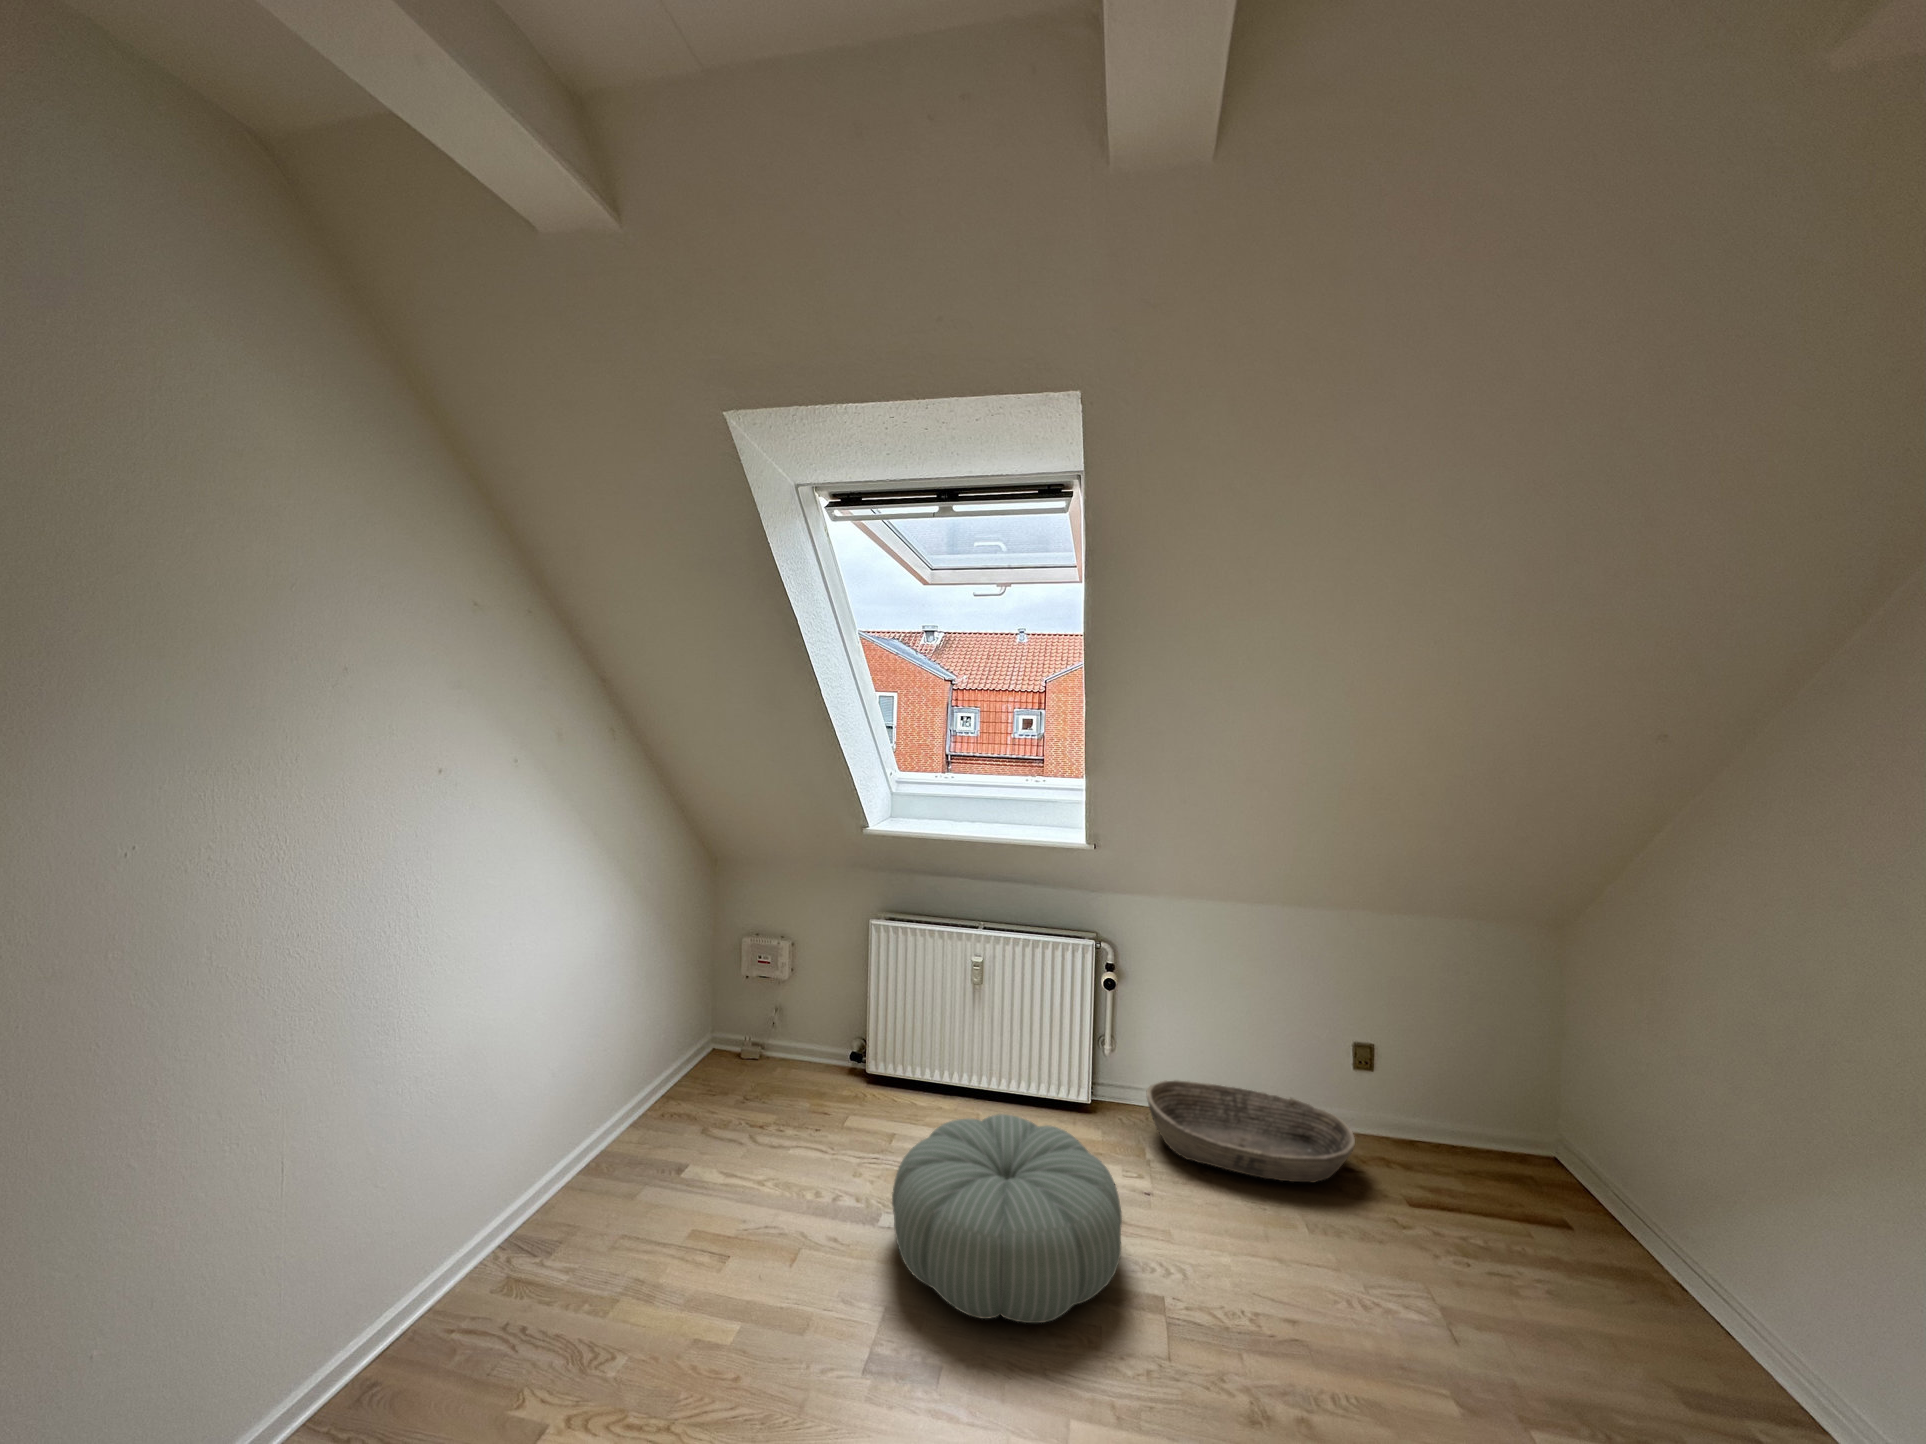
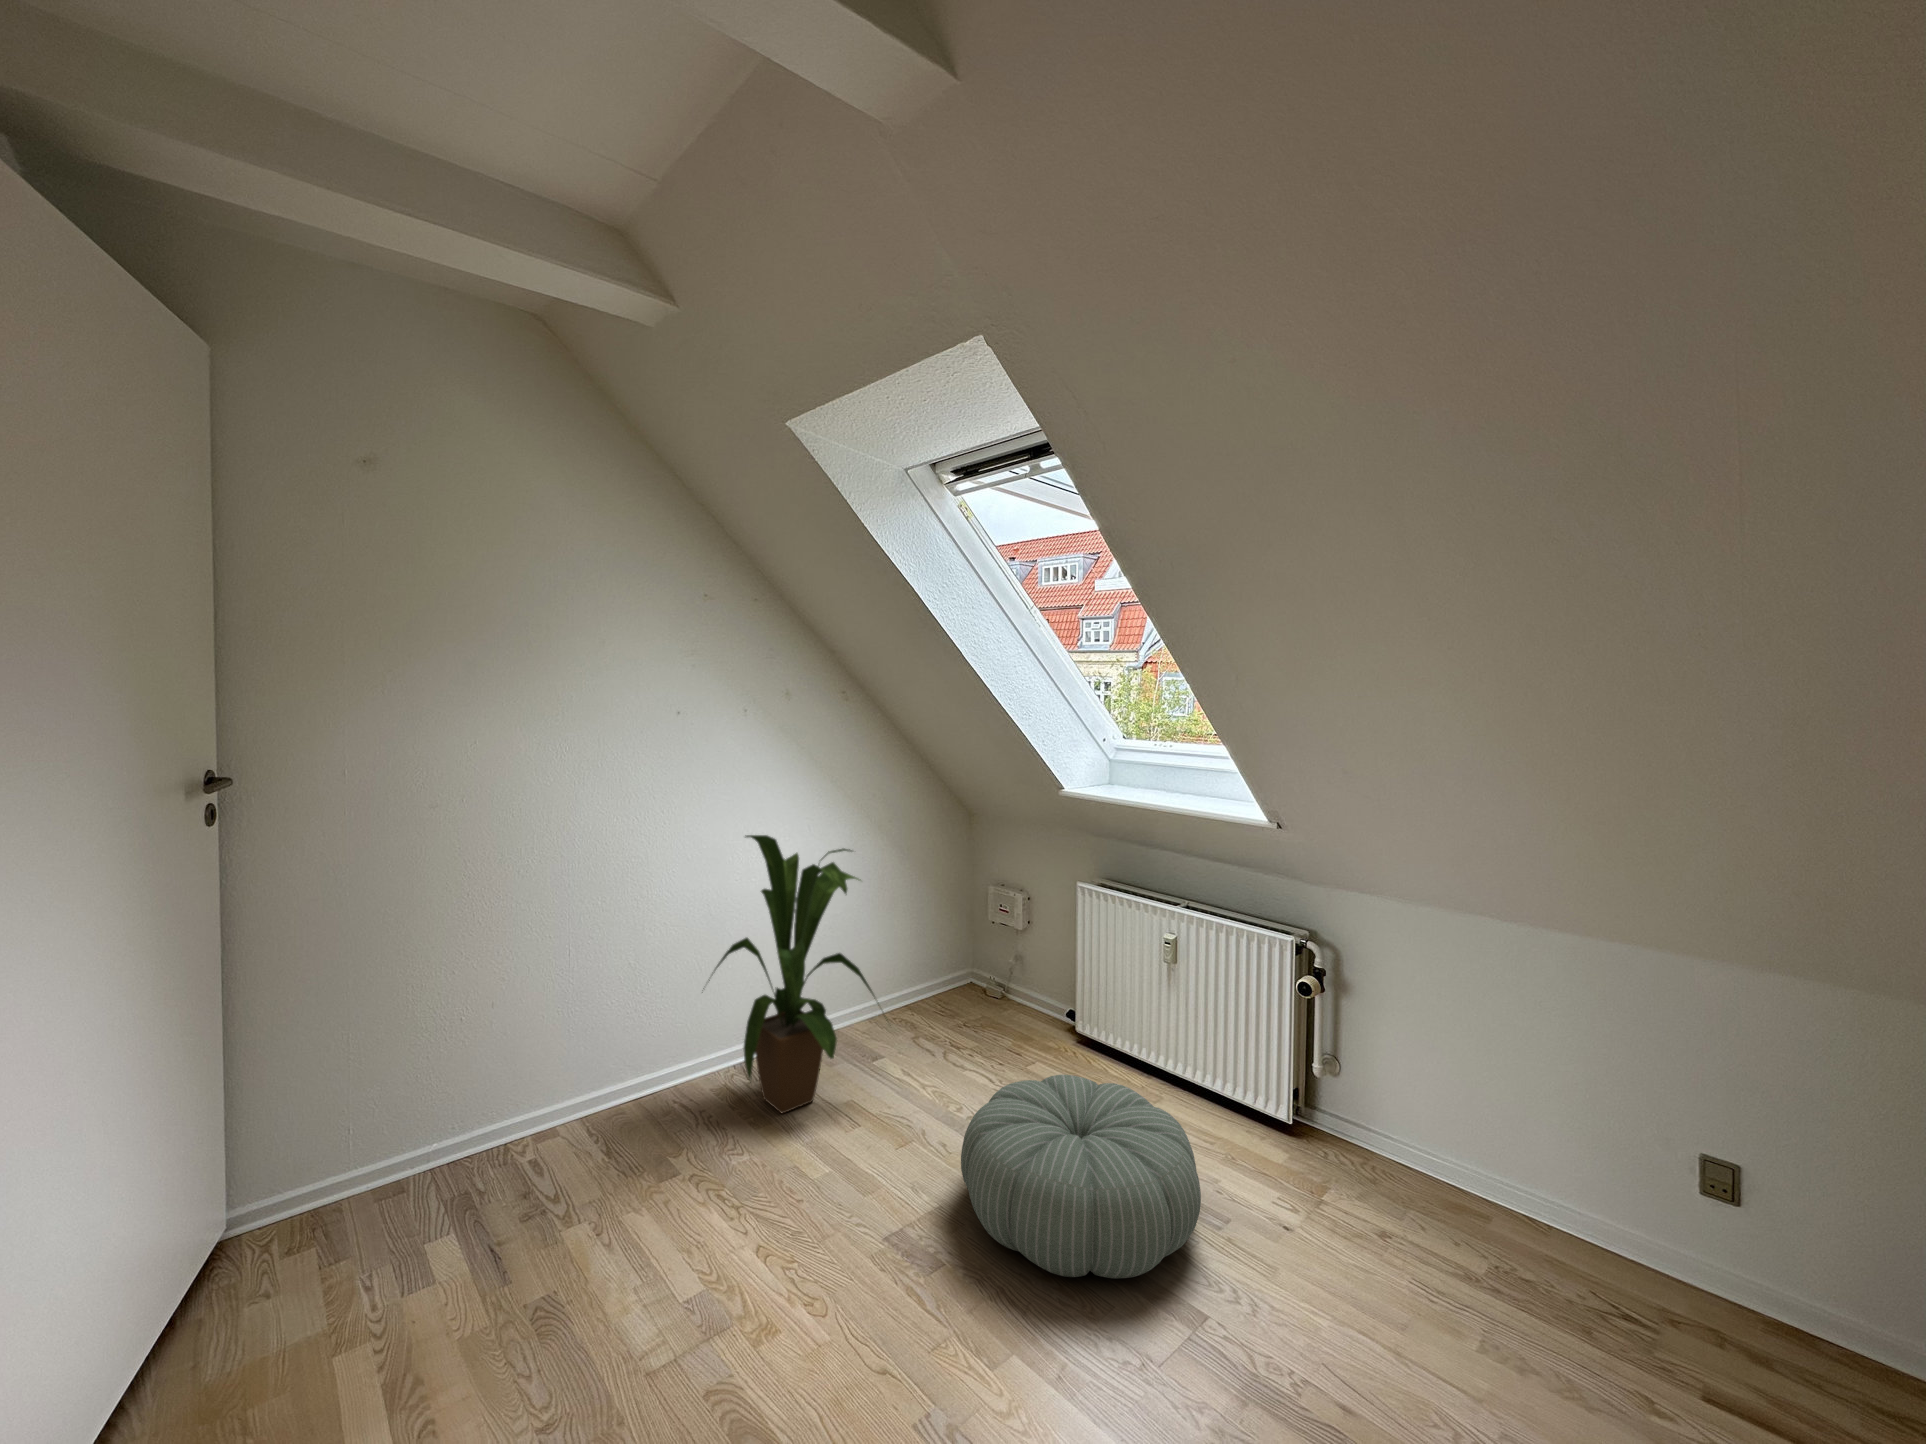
house plant: none [489,930,743,1283] -> present [703,835,875,1113]
basket: present [1146,1080,1355,1182] -> none [1338,1123,1635,1313]

